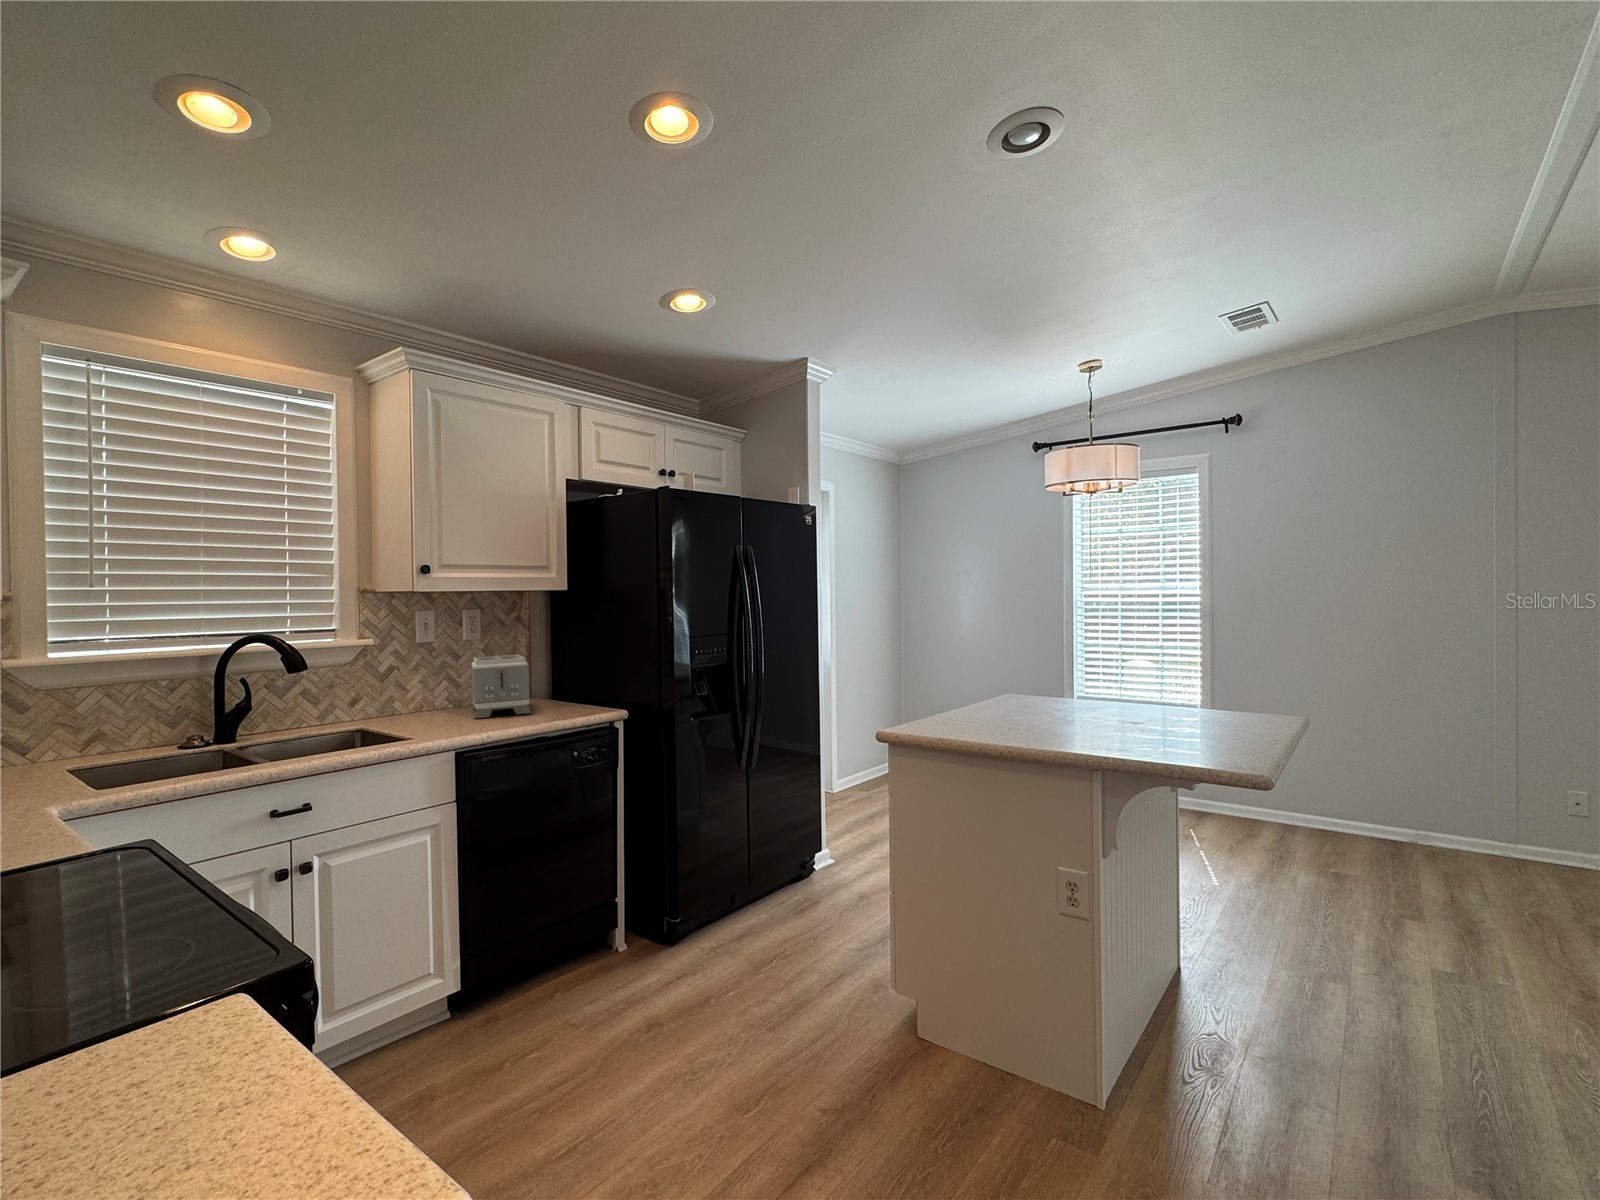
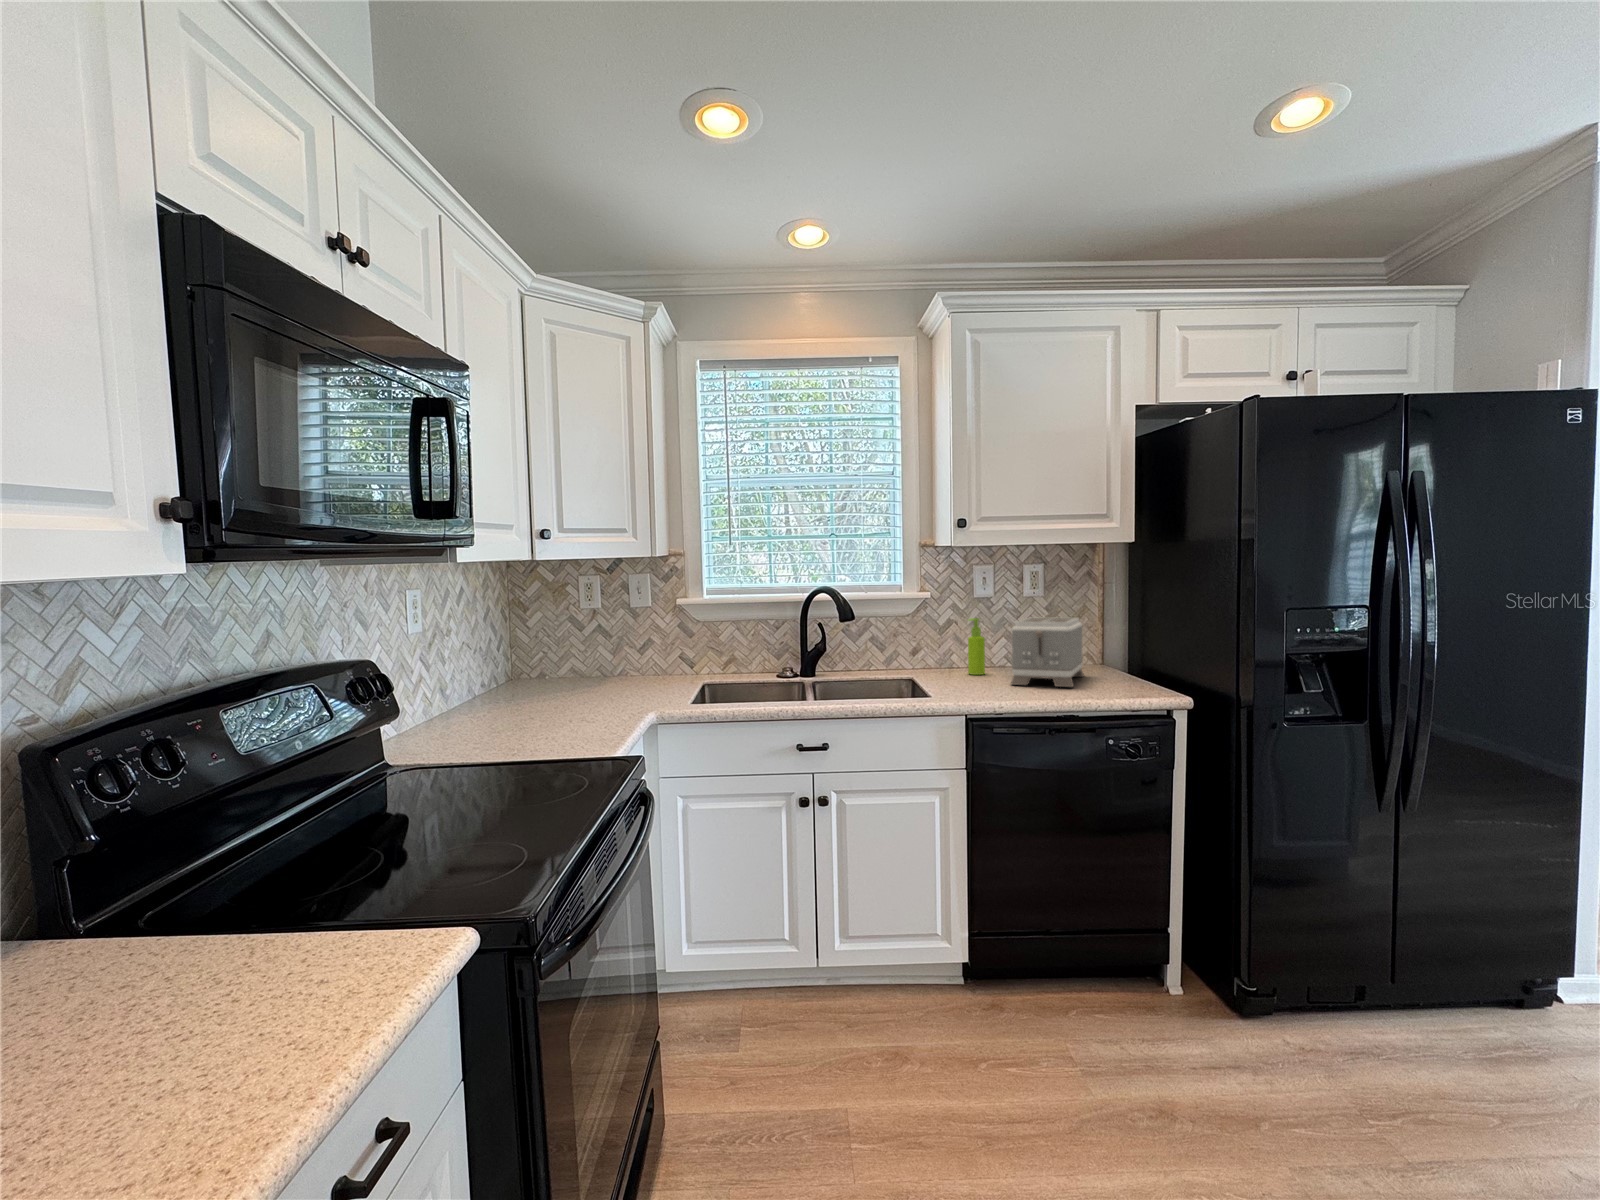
soap dispenser: none [415,661,434,716] -> present [968,618,985,675]

